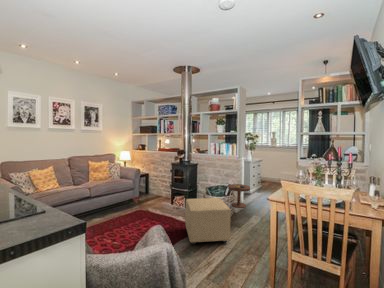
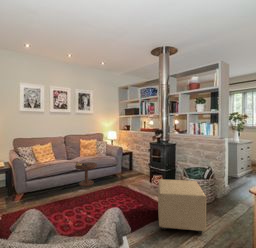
side table: present [228,184,250,208] -> present [75,162,97,186]

